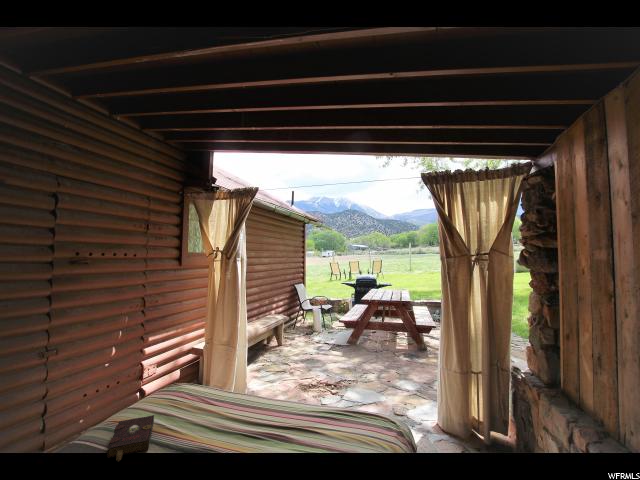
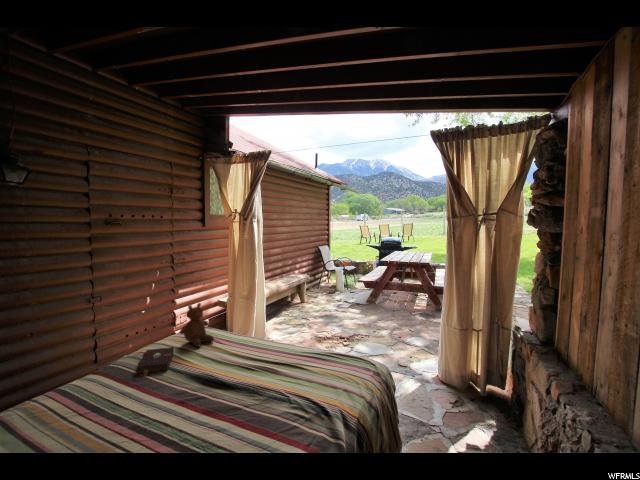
teddy bear: none [161,355,202,412] -> present [180,303,214,347]

